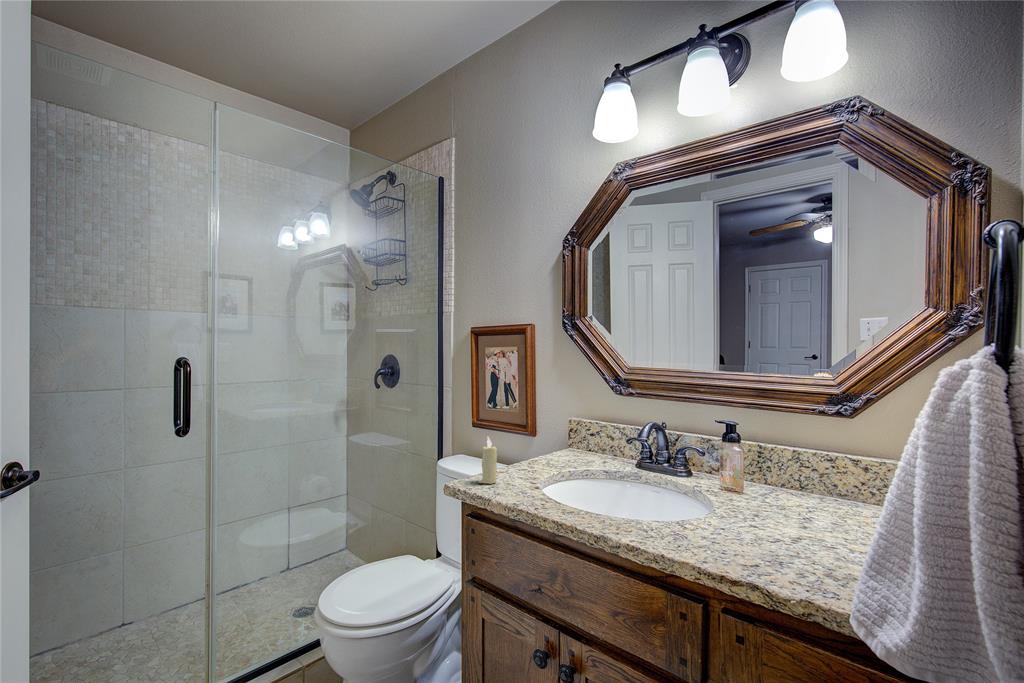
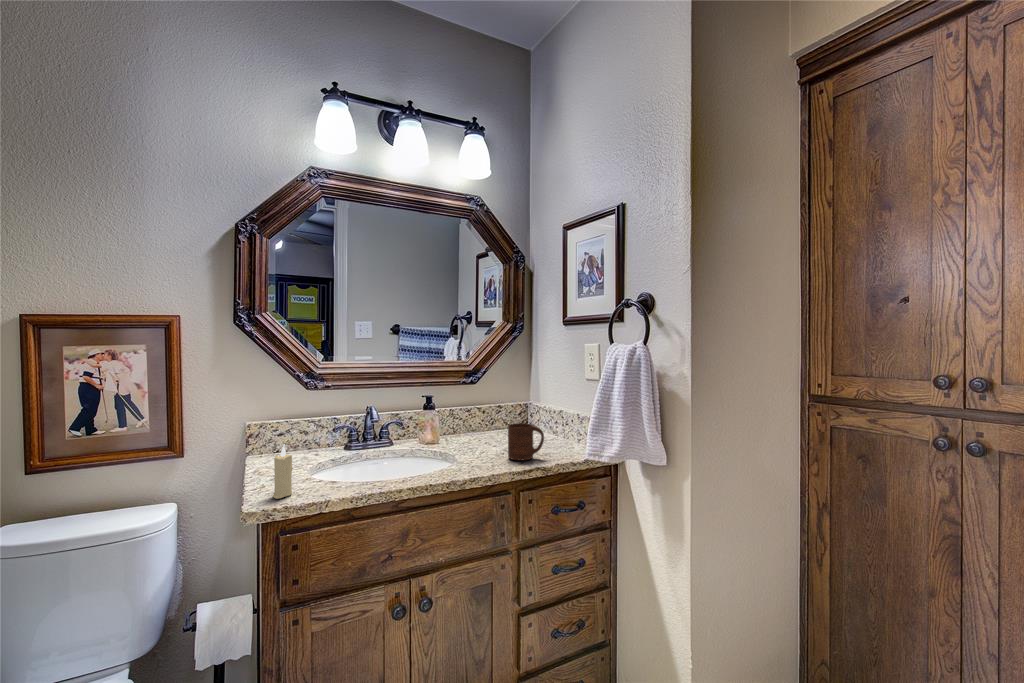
cup: none [747,491,813,568] -> present [508,423,544,461]

